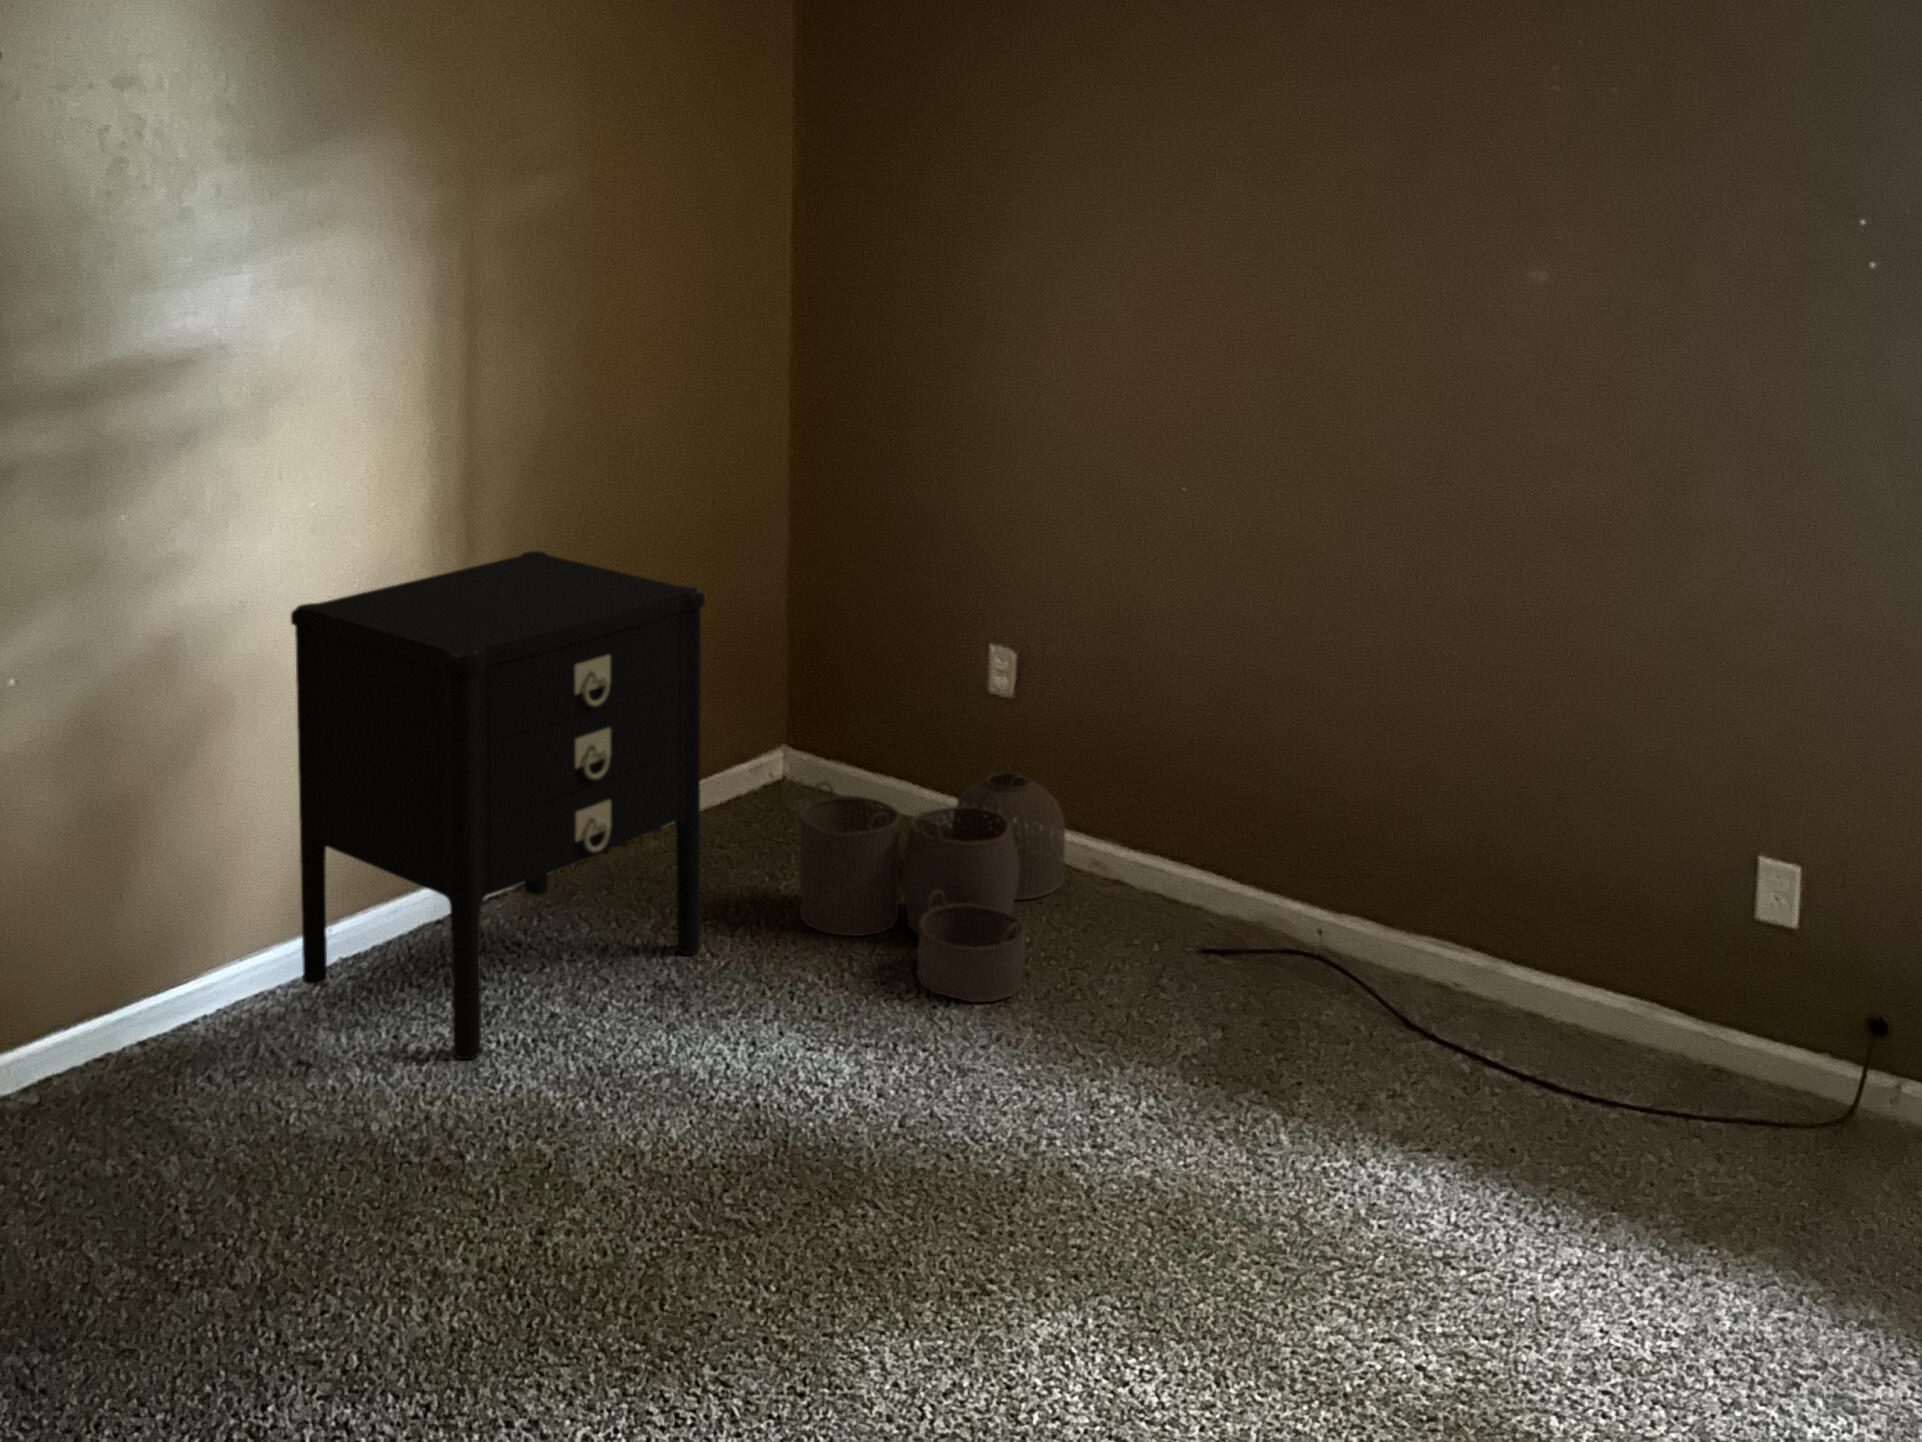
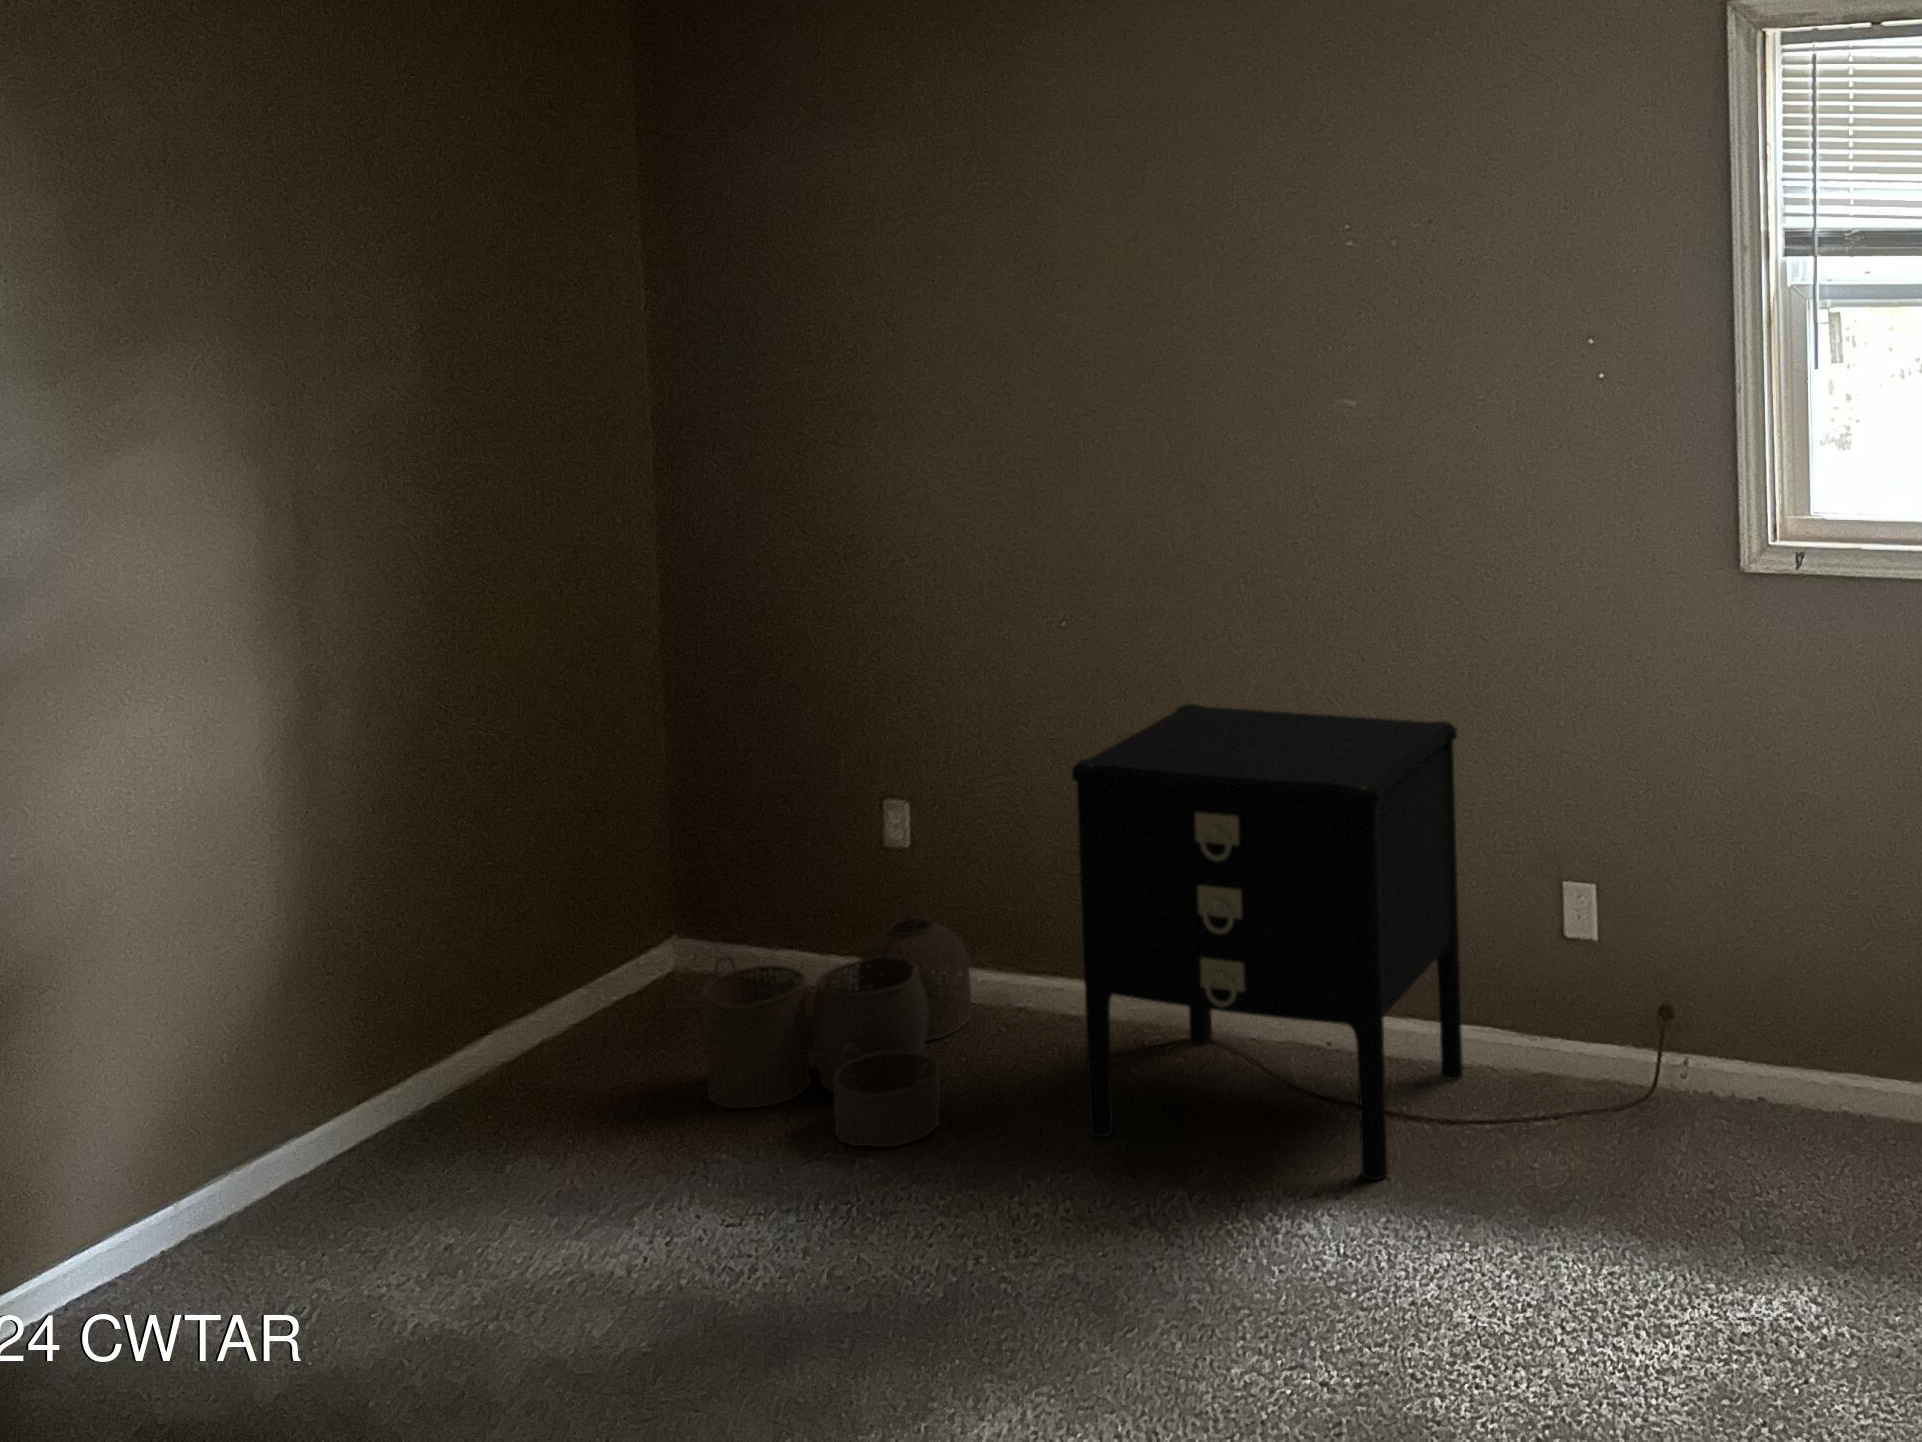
nightstand: present [291,551,705,1059] -> present [1072,704,1463,1180]

